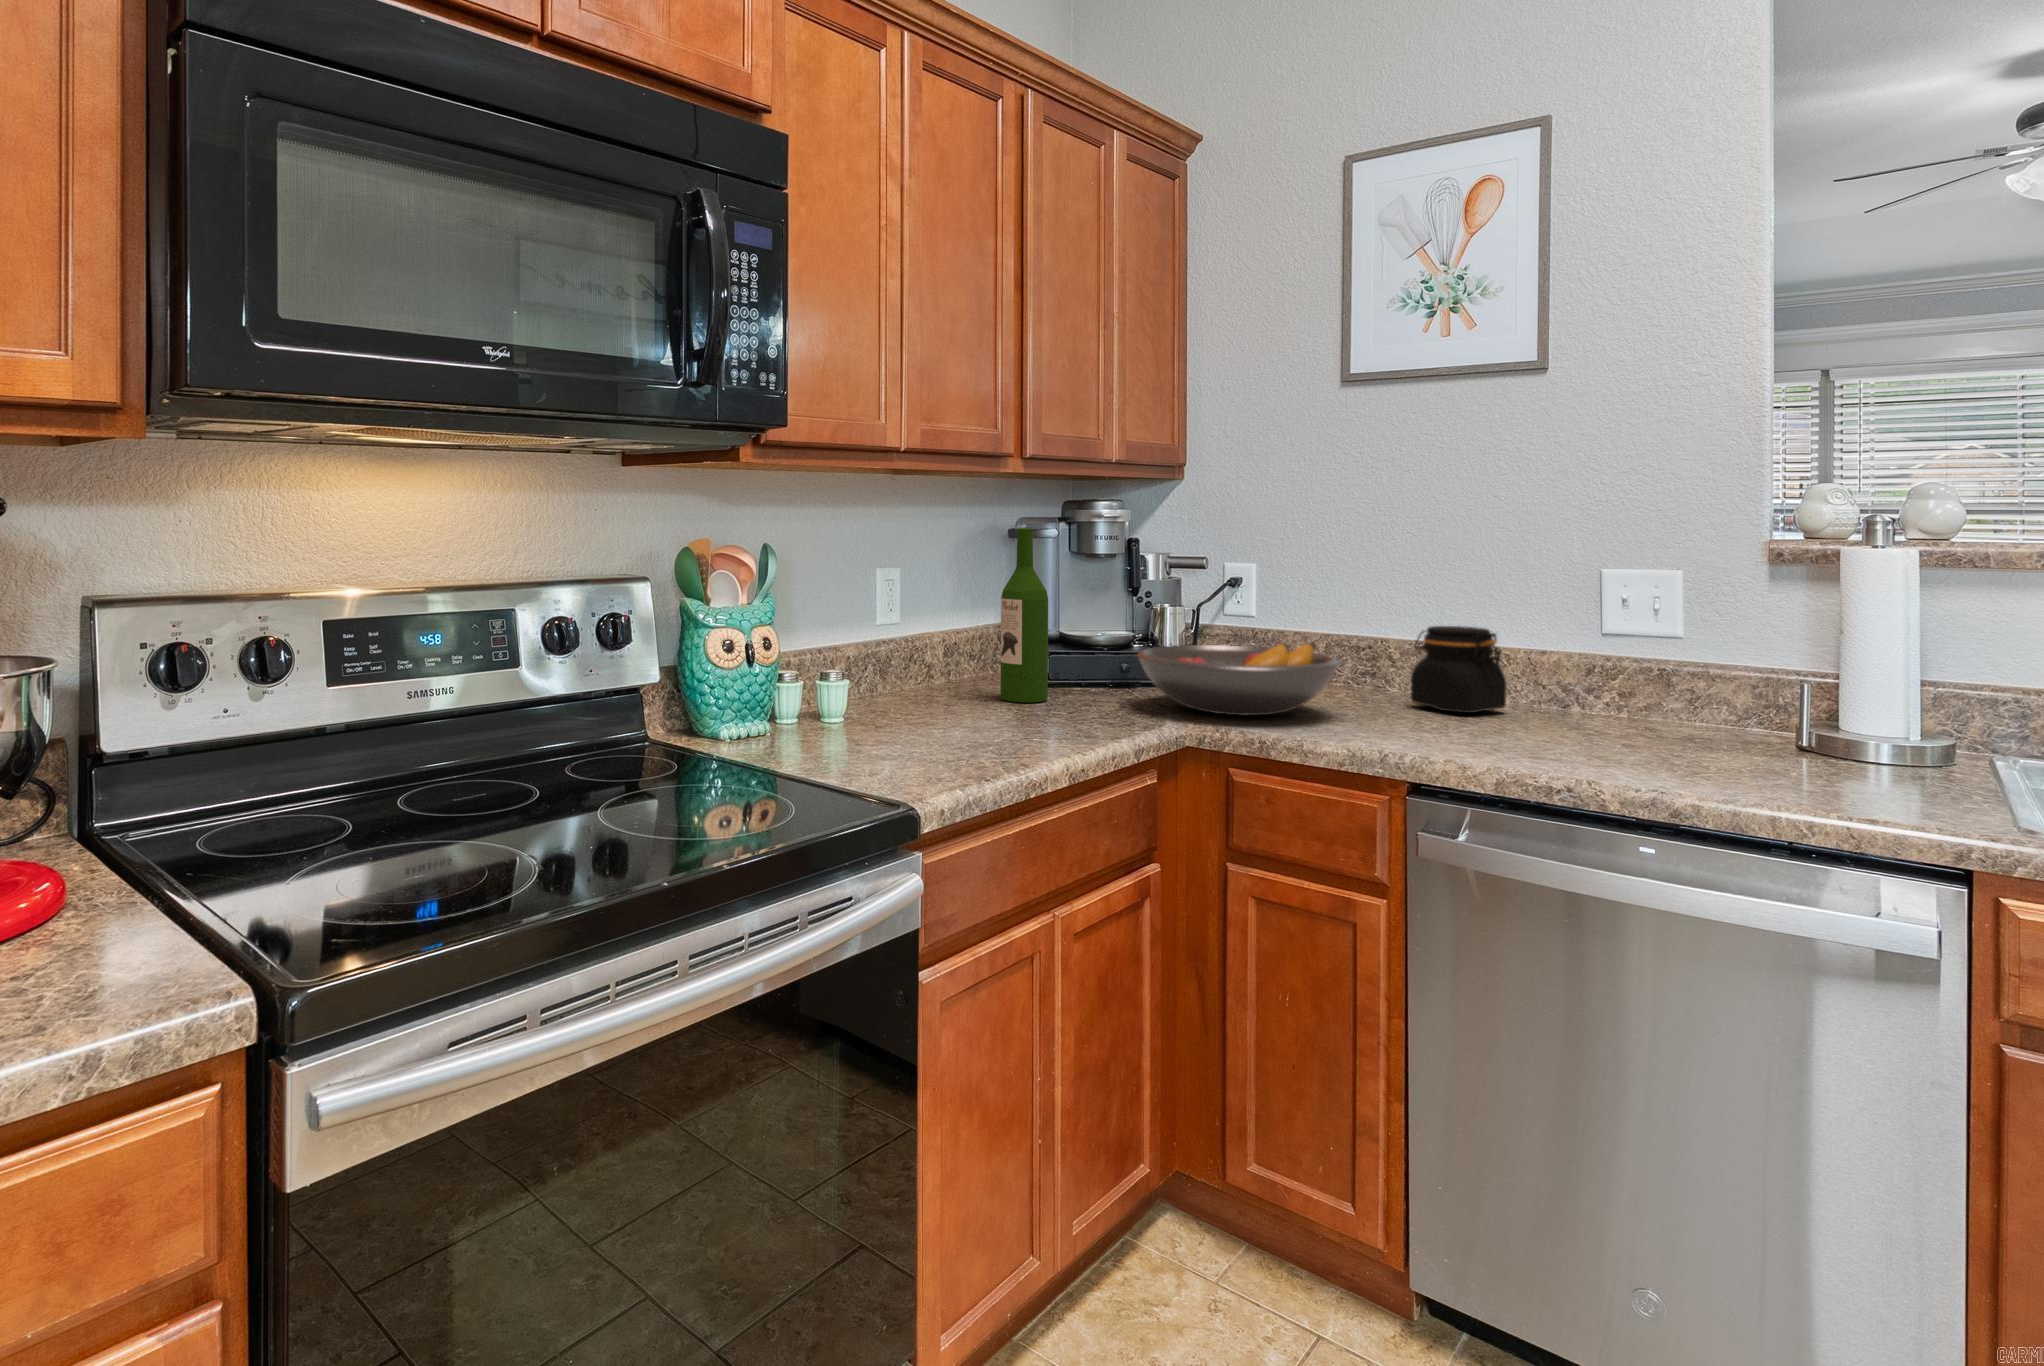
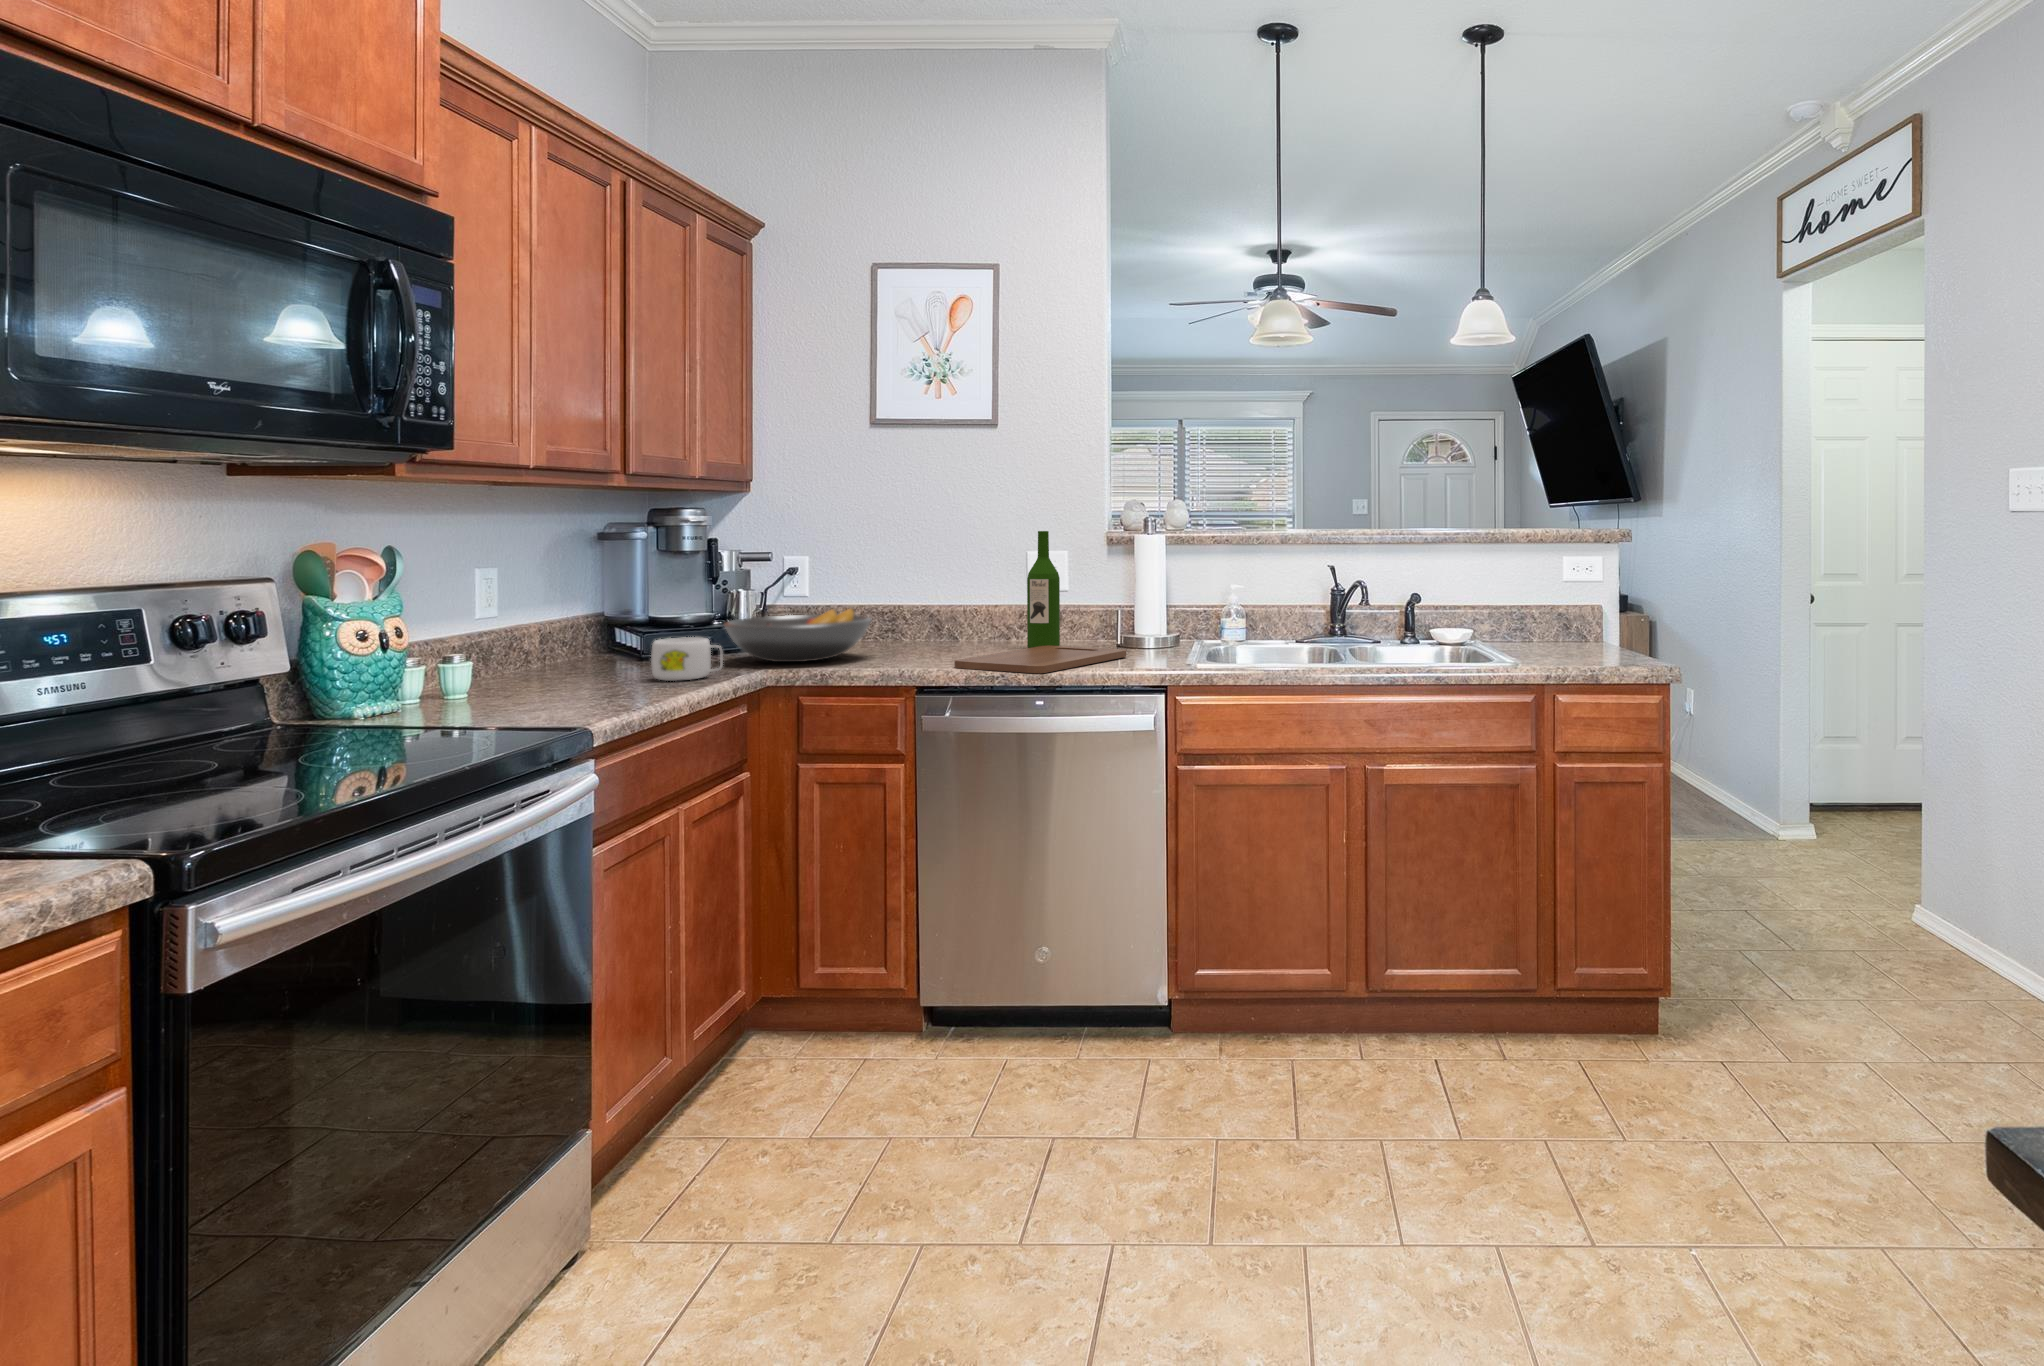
wine bottle: present [1001,528,1048,703] -> present [1027,531,1060,648]
jar: present [1411,626,1507,713] -> none [917,592,975,648]
mug: none [1040,671,1125,731] -> present [651,637,723,681]
cutting board: none [1475,731,1830,797] -> present [954,645,1126,673]

